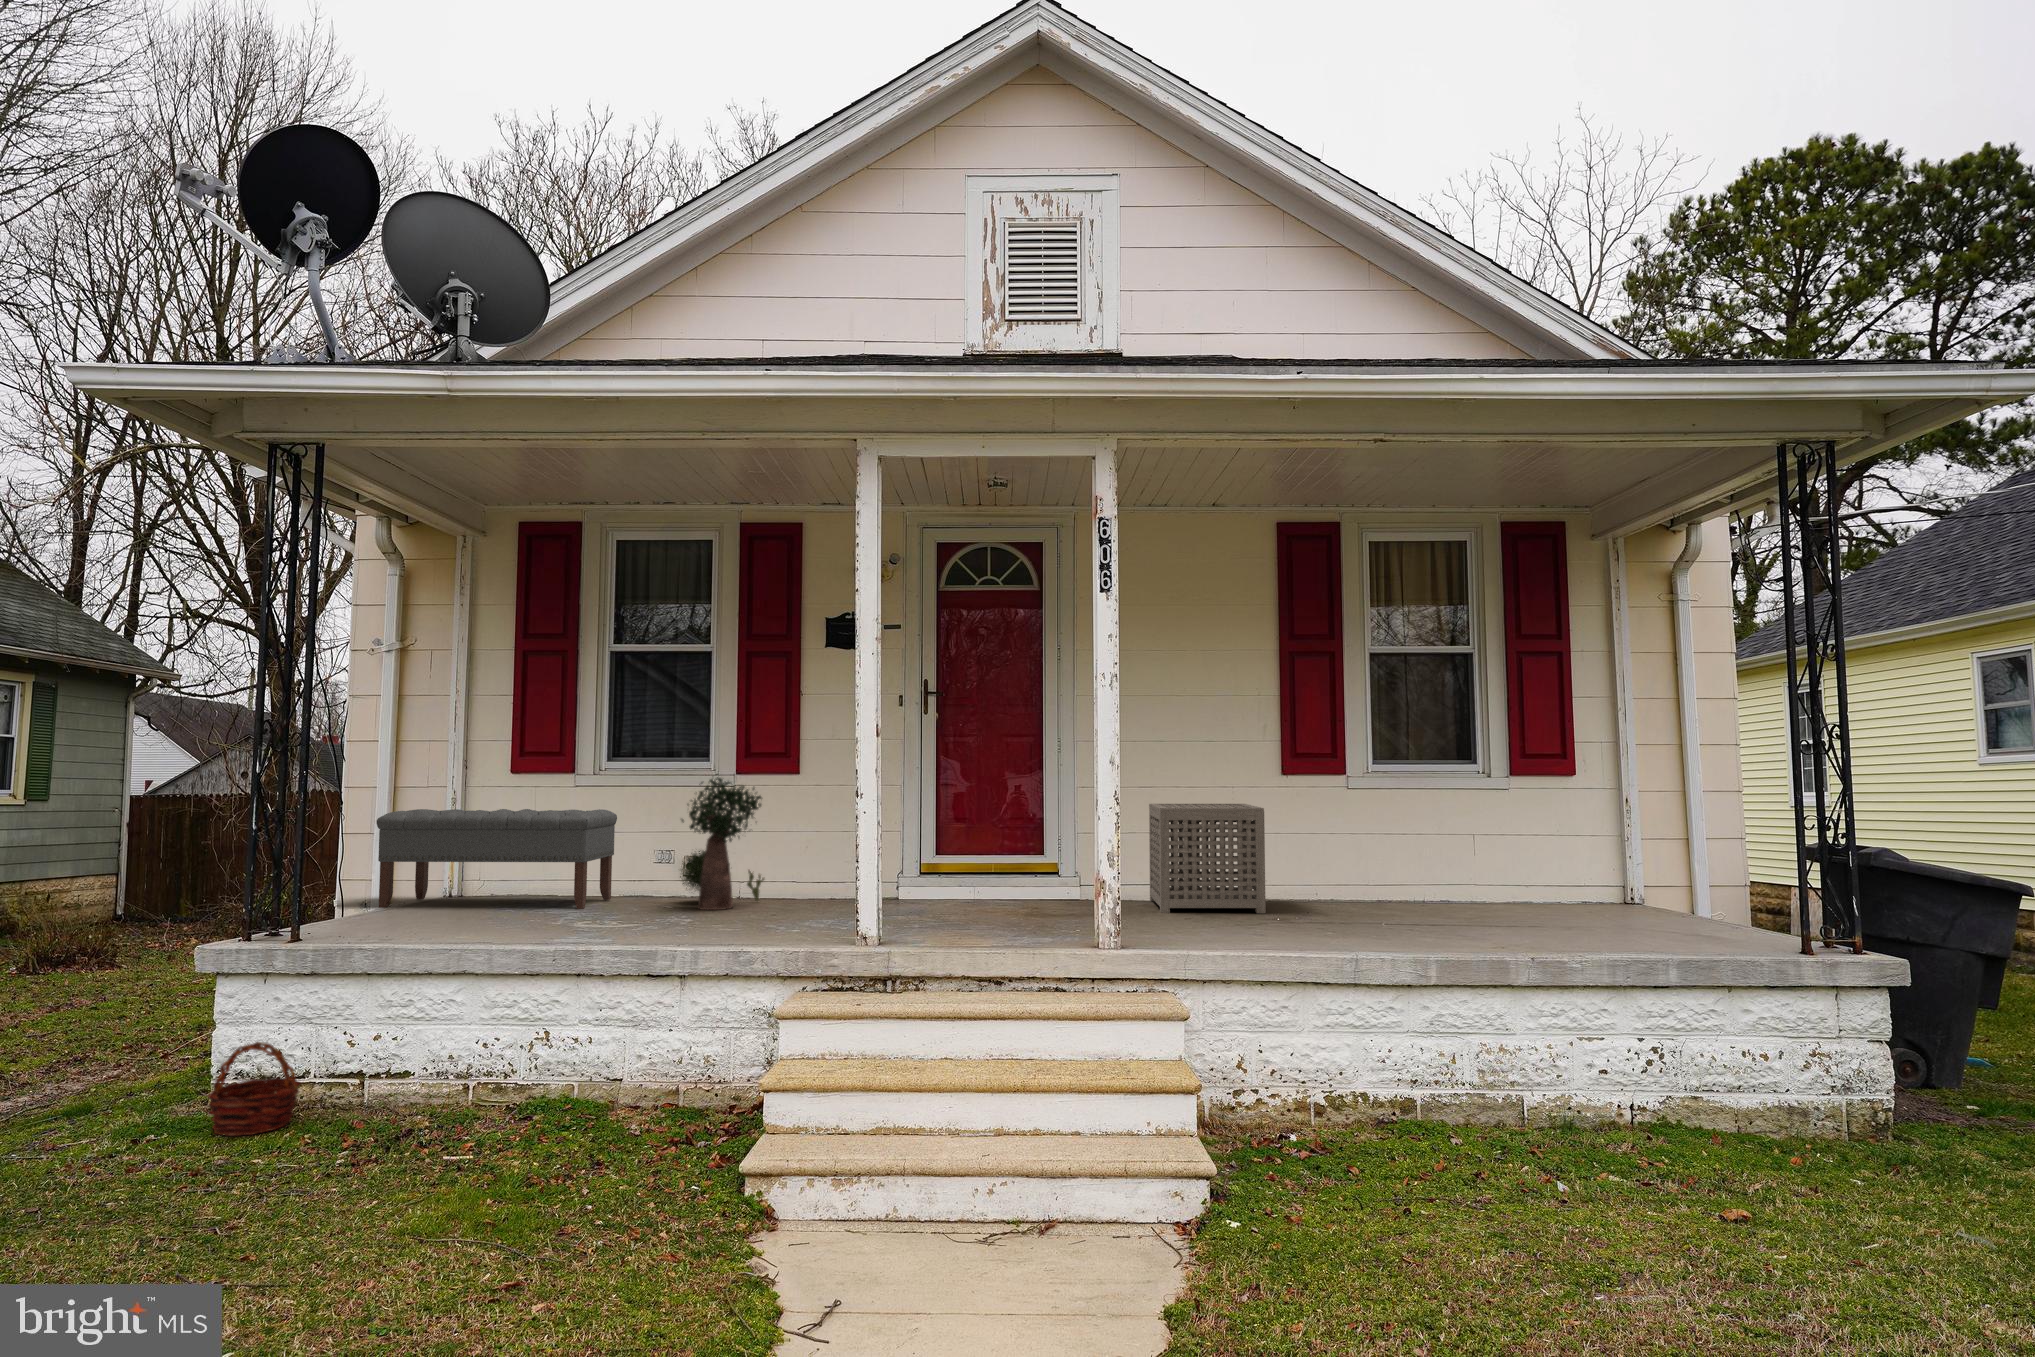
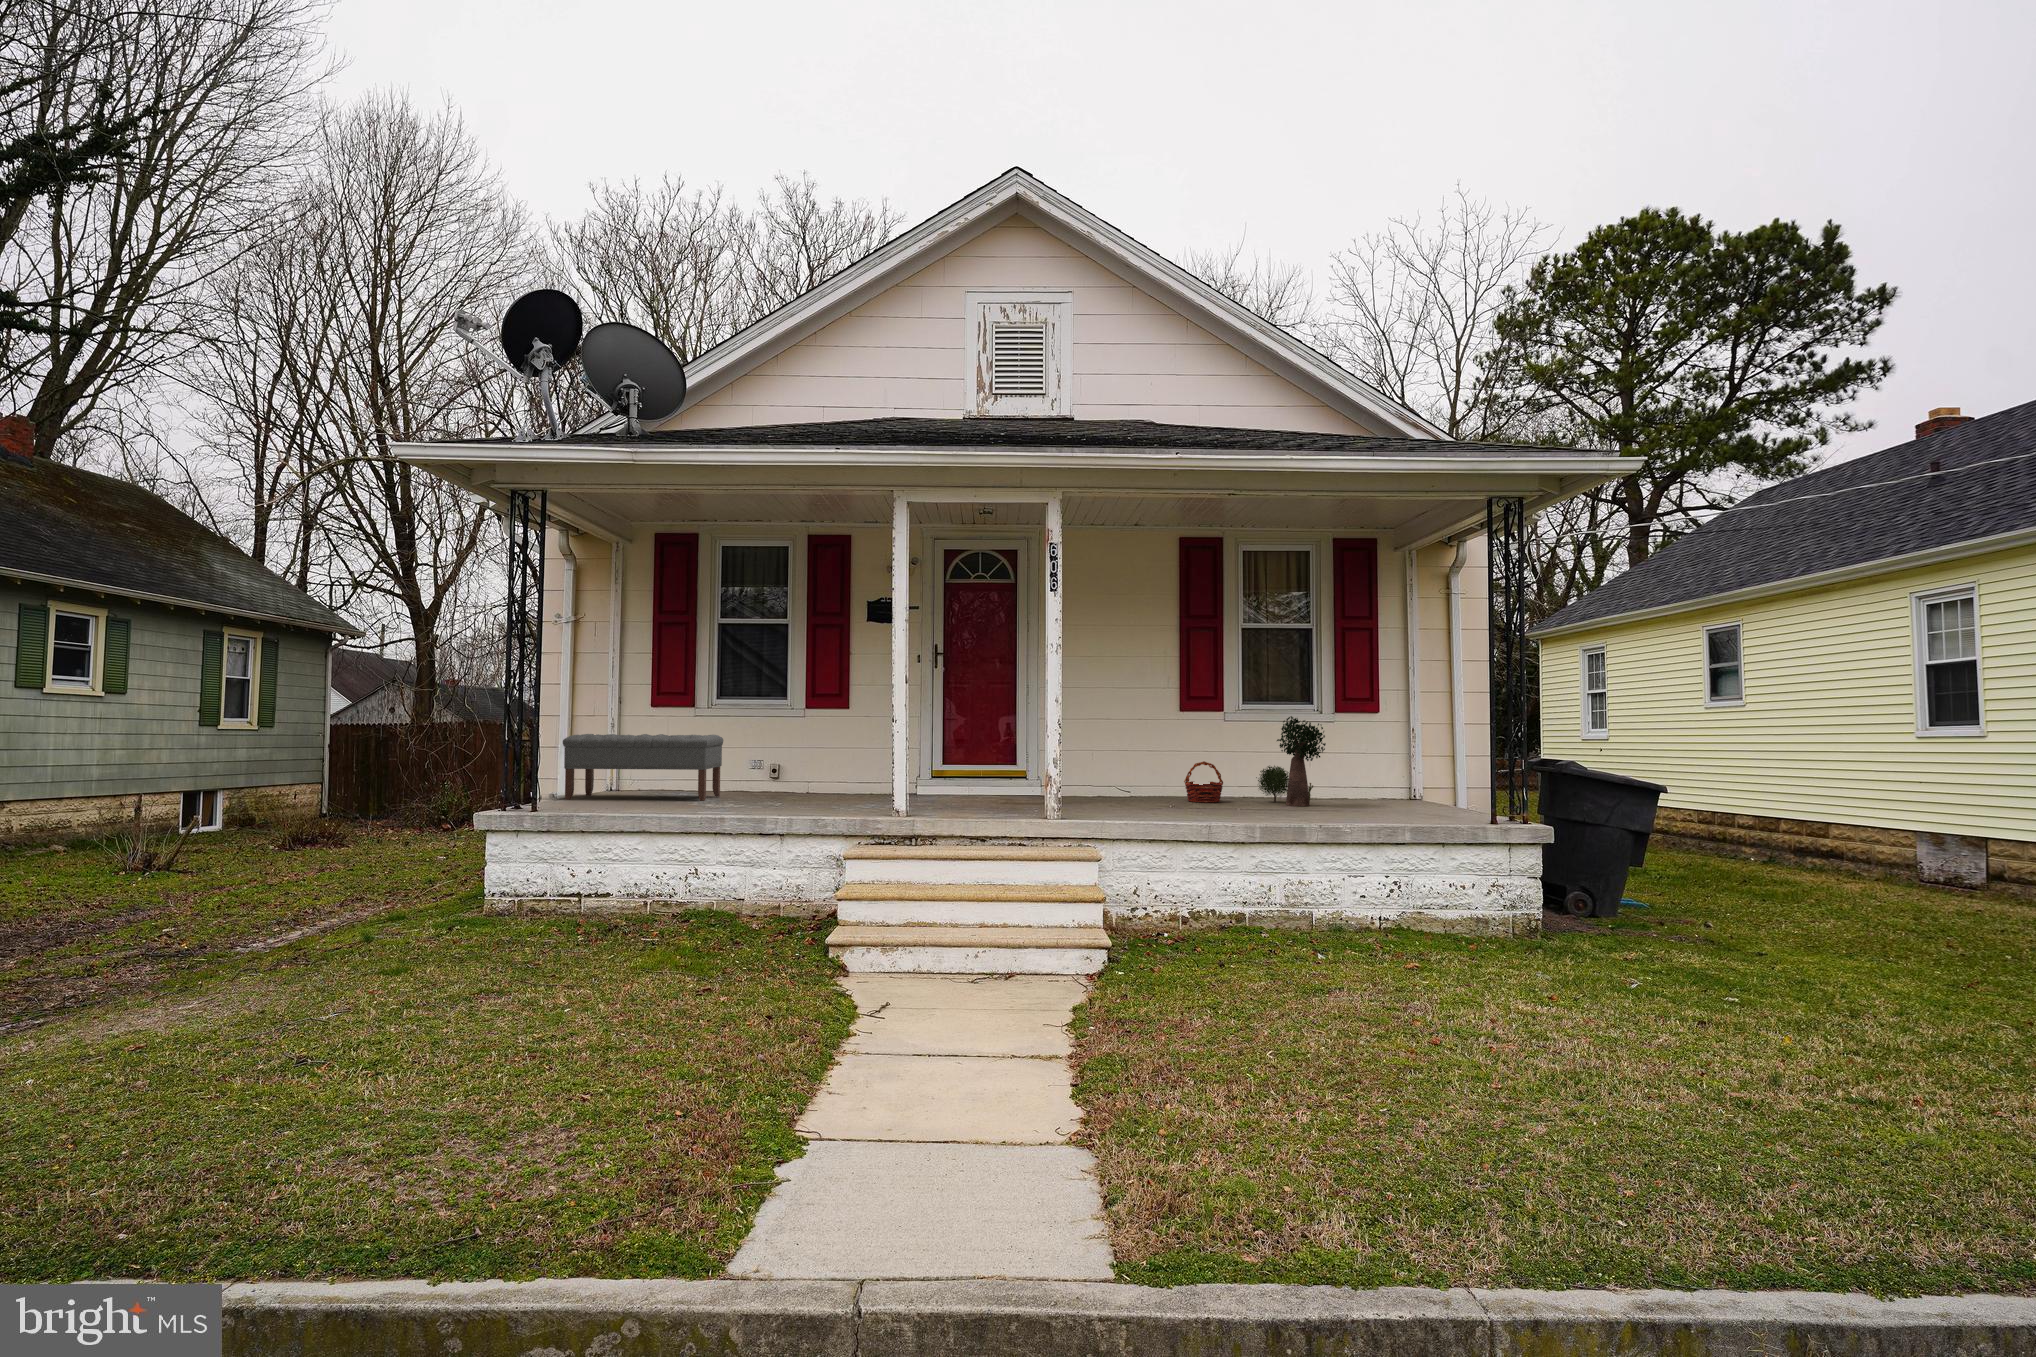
potted plant: present [680,777,764,910] -> present [1256,716,1326,806]
side table: present [1149,804,1266,913] -> none [1089,732,1165,805]
basket: present [208,1042,300,1136] -> present [1184,761,1223,803]

